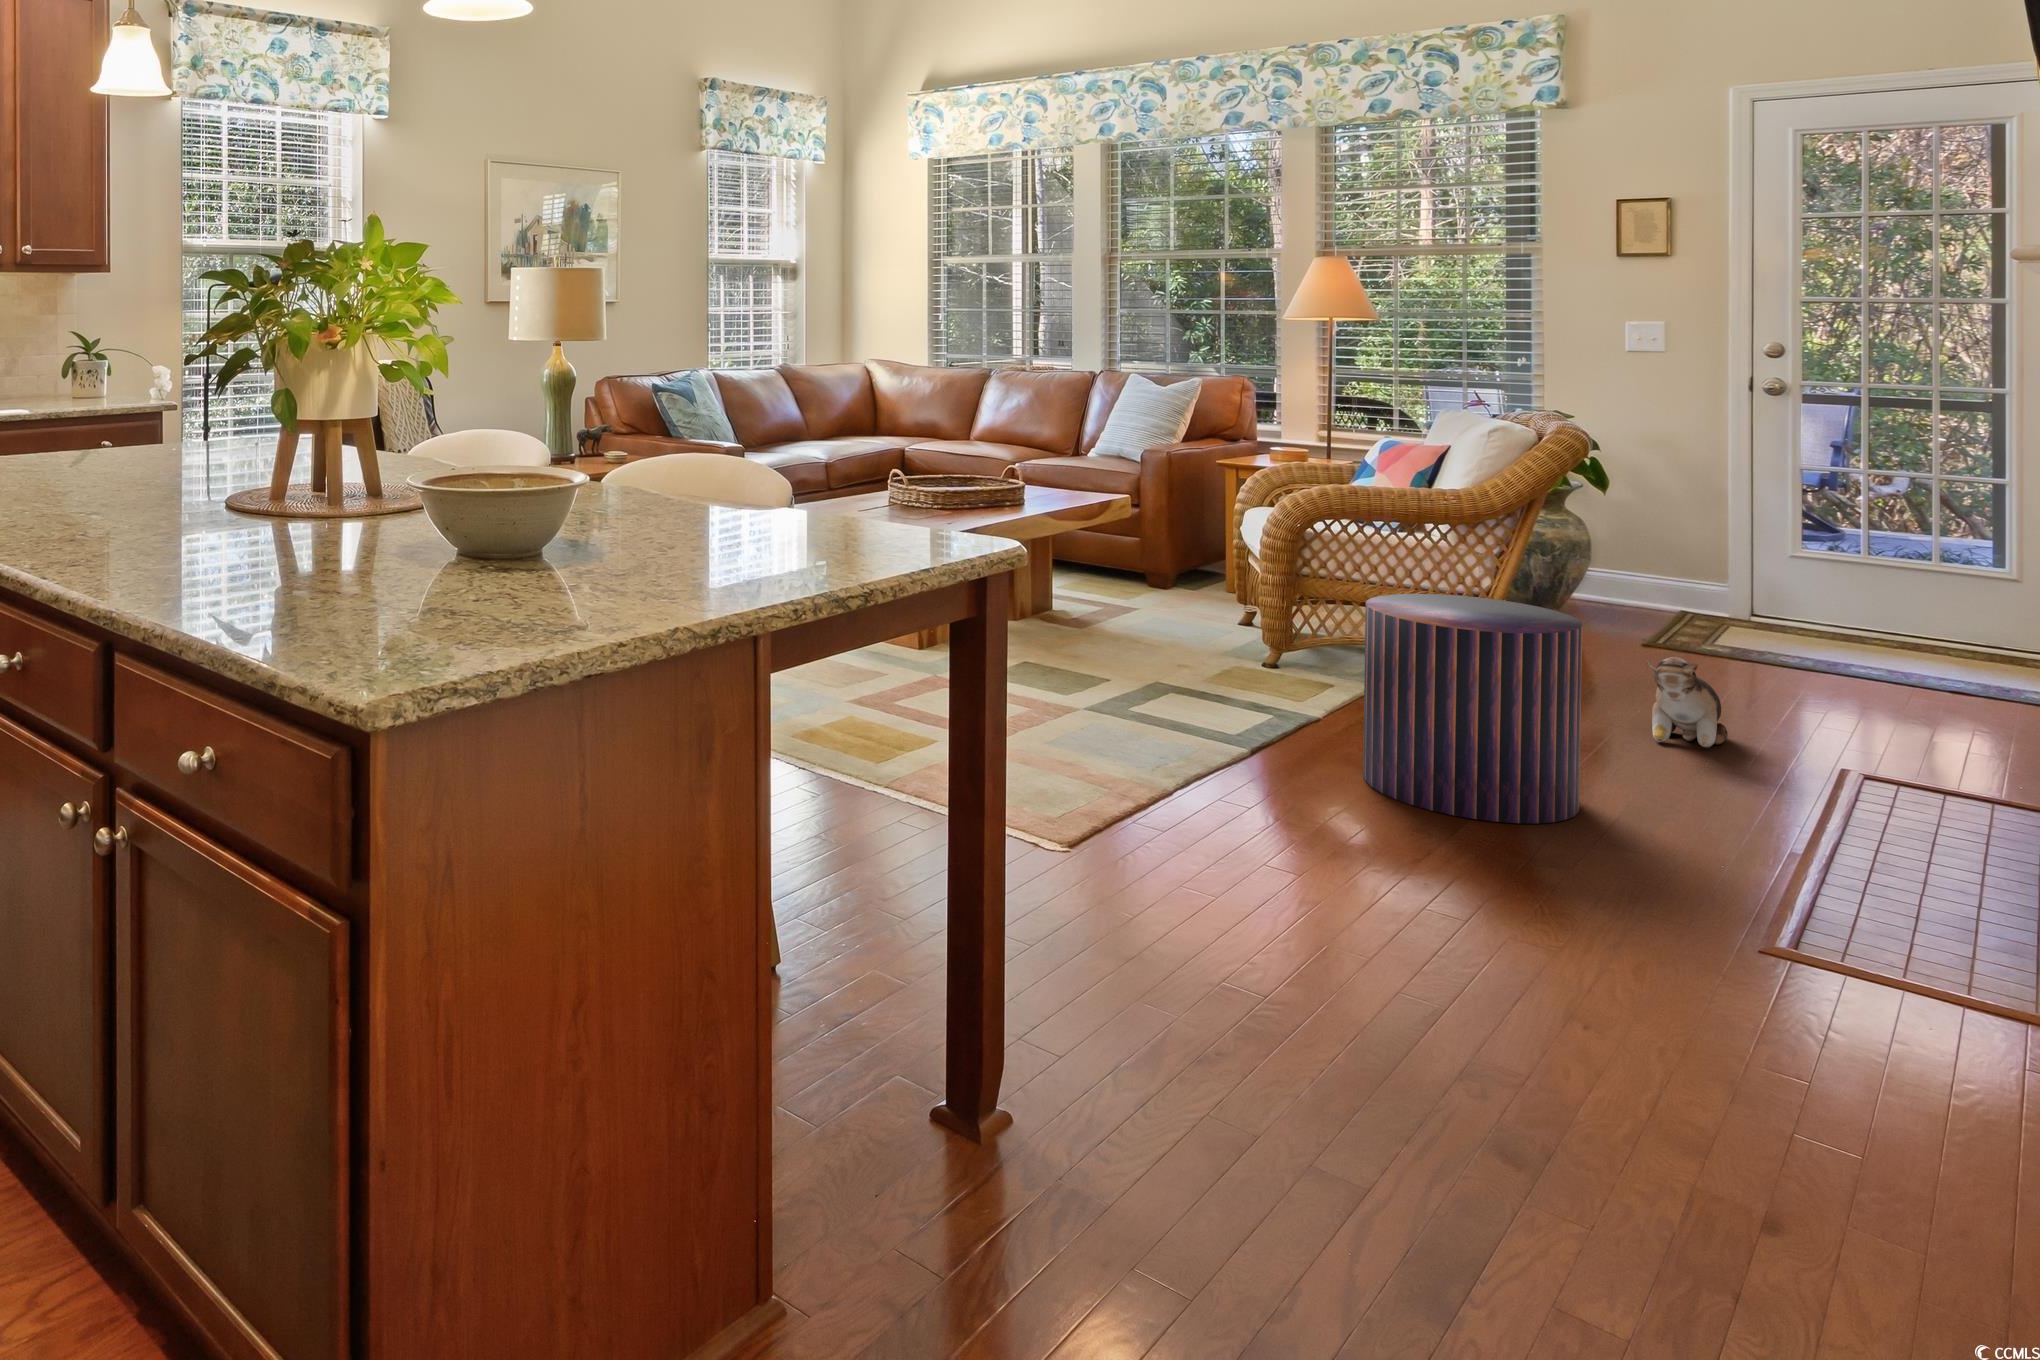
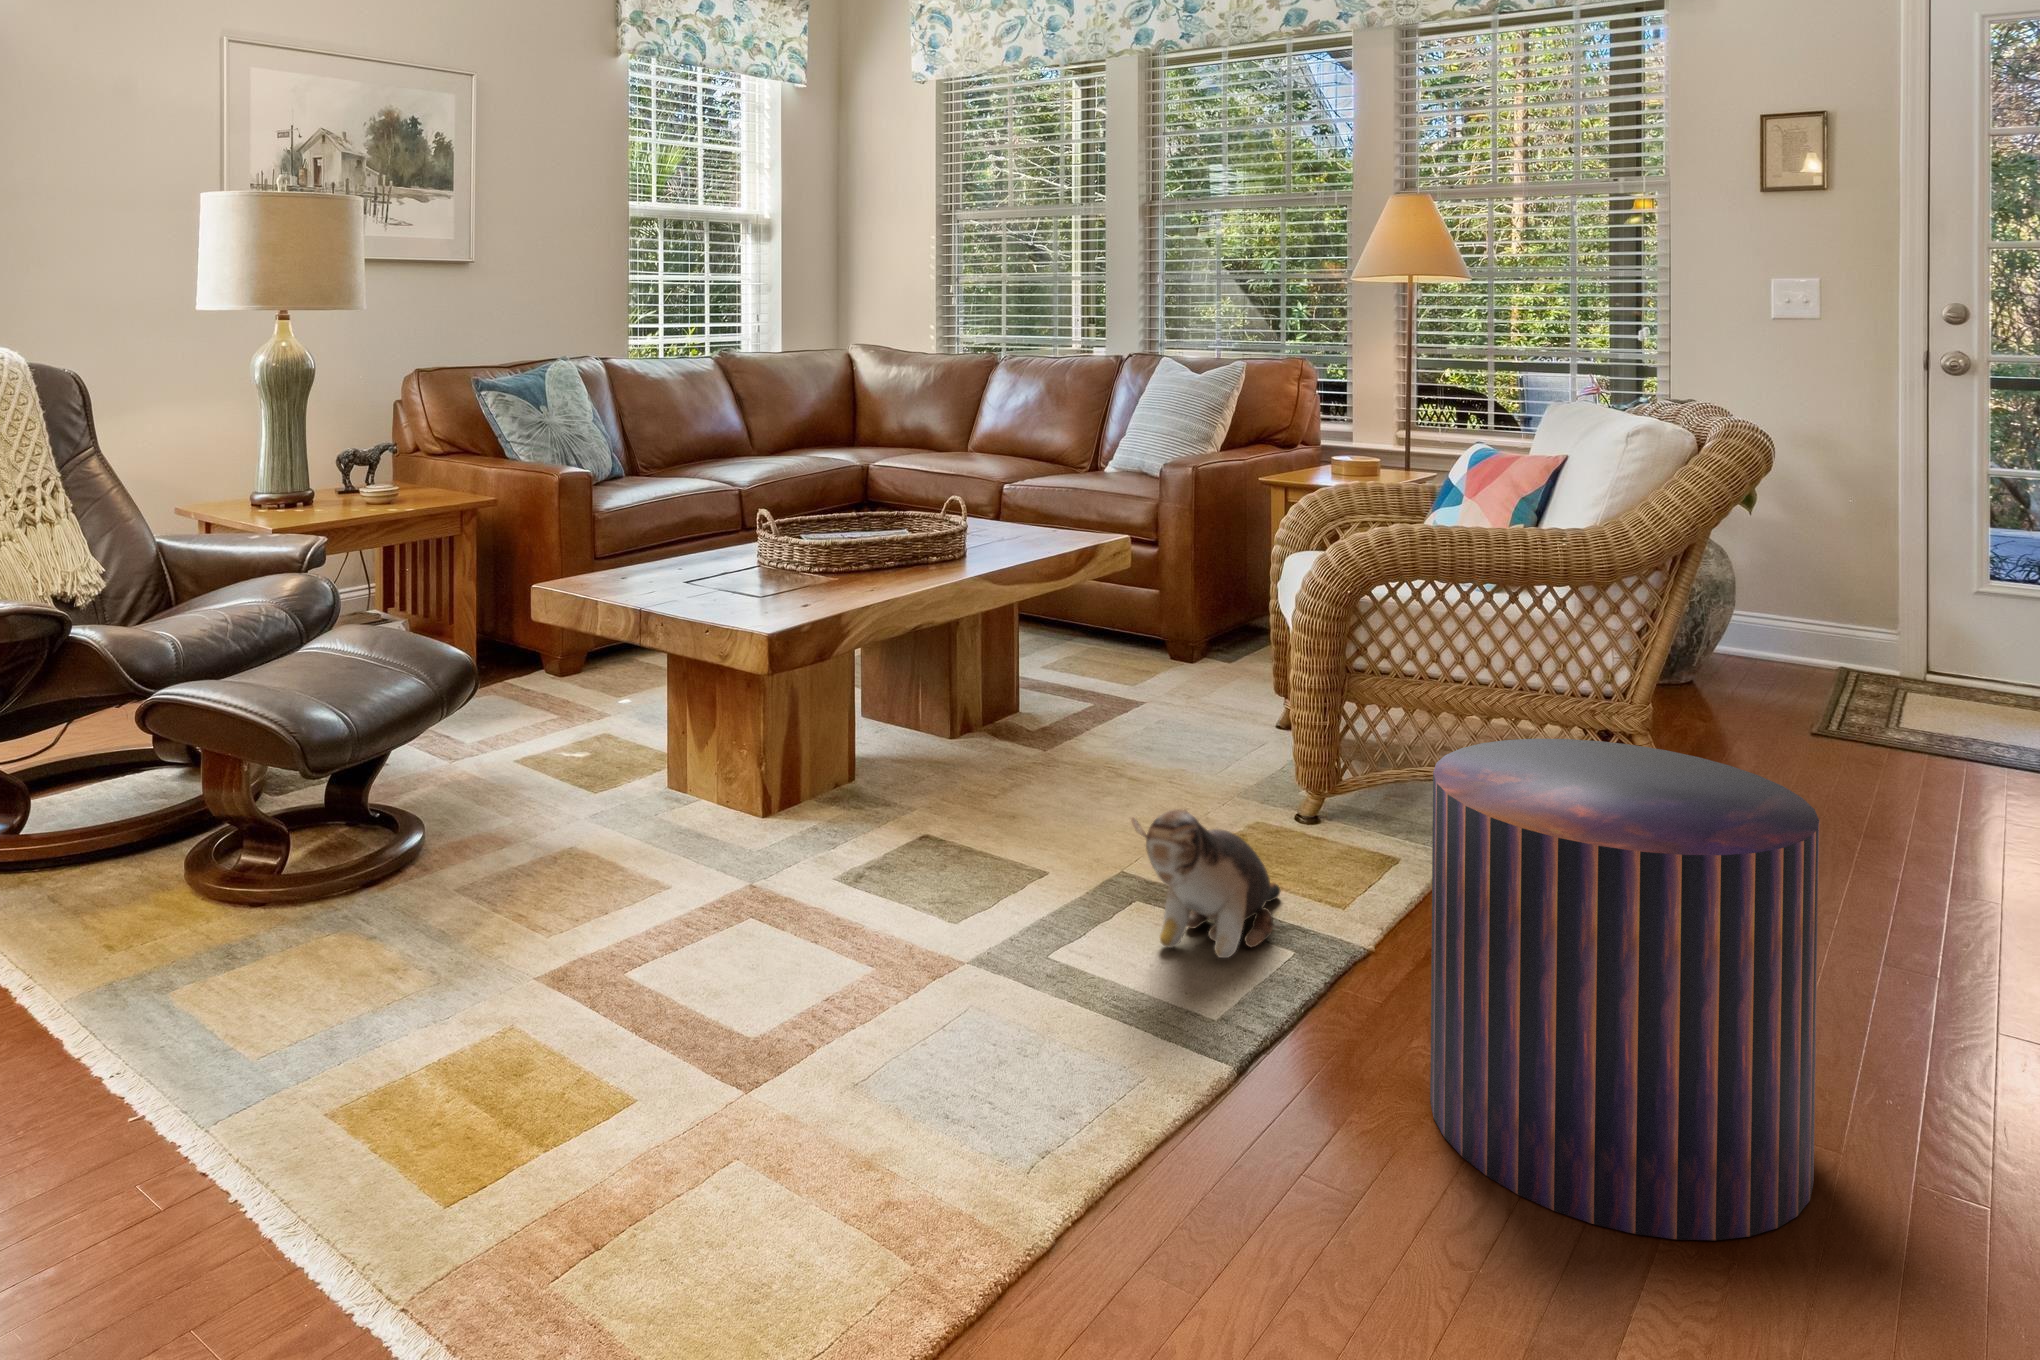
plush toy: present [1645,657,1728,747] -> present [1131,809,1280,958]

